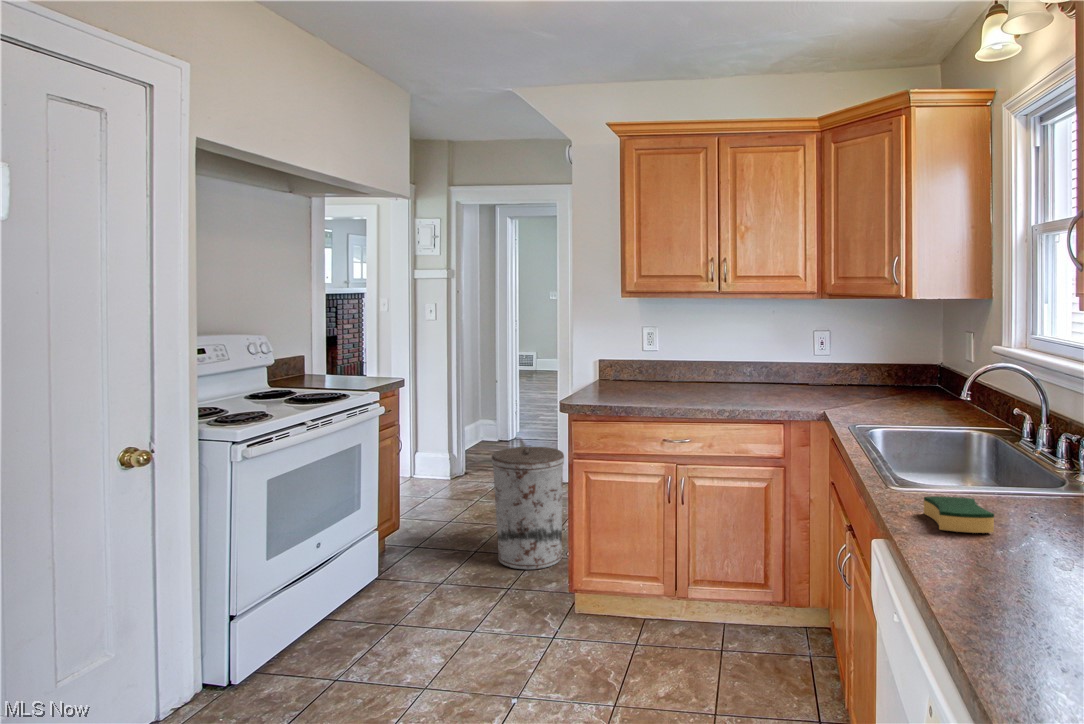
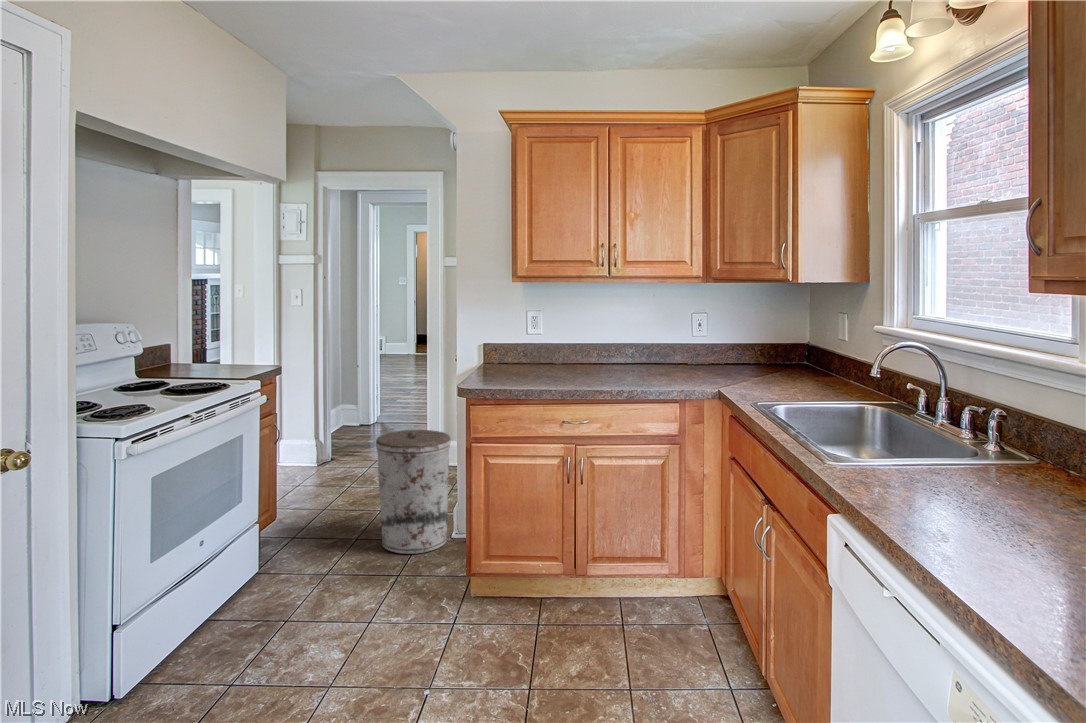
sponge: present [924,496,994,533] -> none [877,466,955,500]

